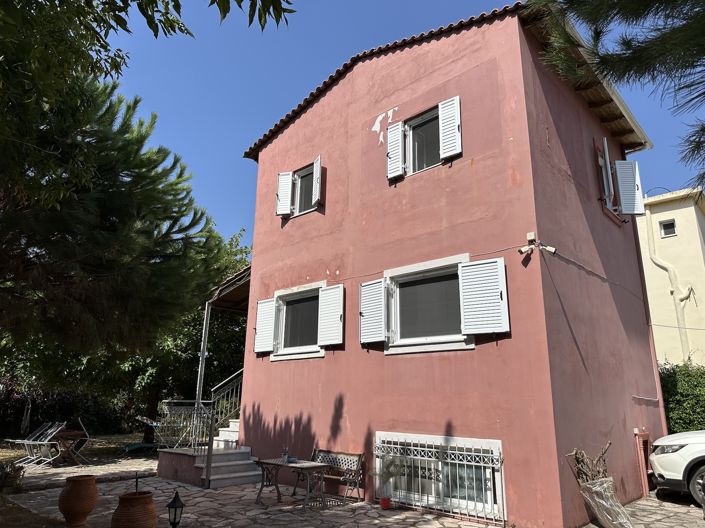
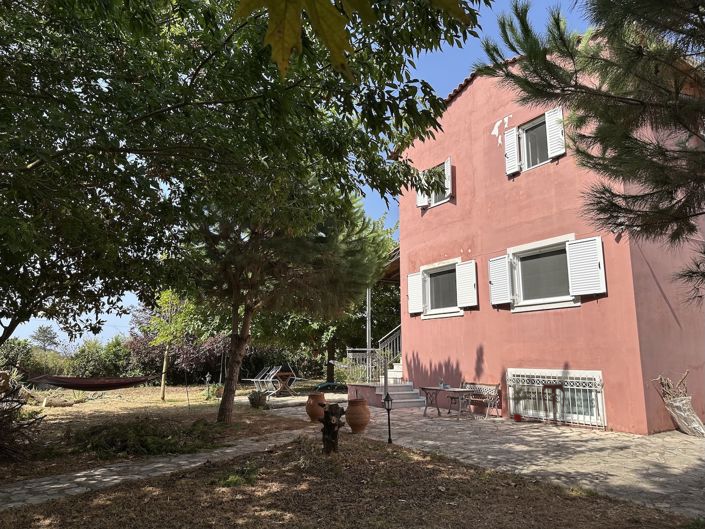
side table: none [420,454,450,519] -> present [542,383,565,426]

